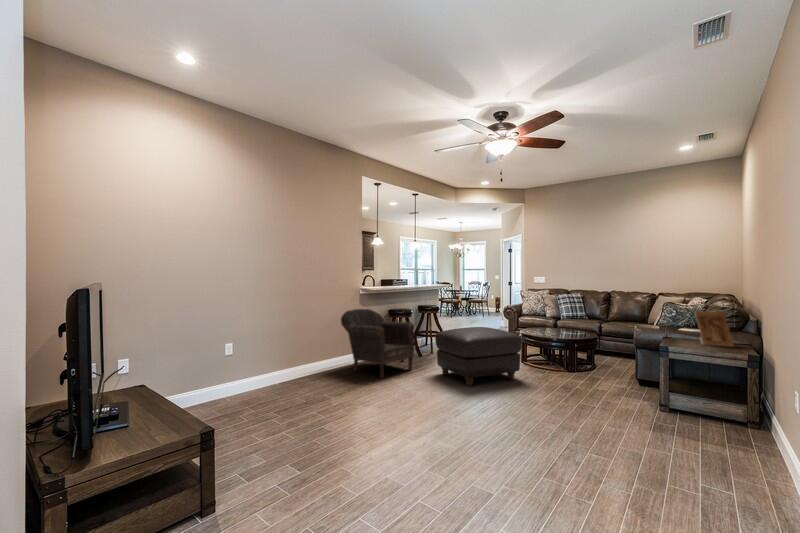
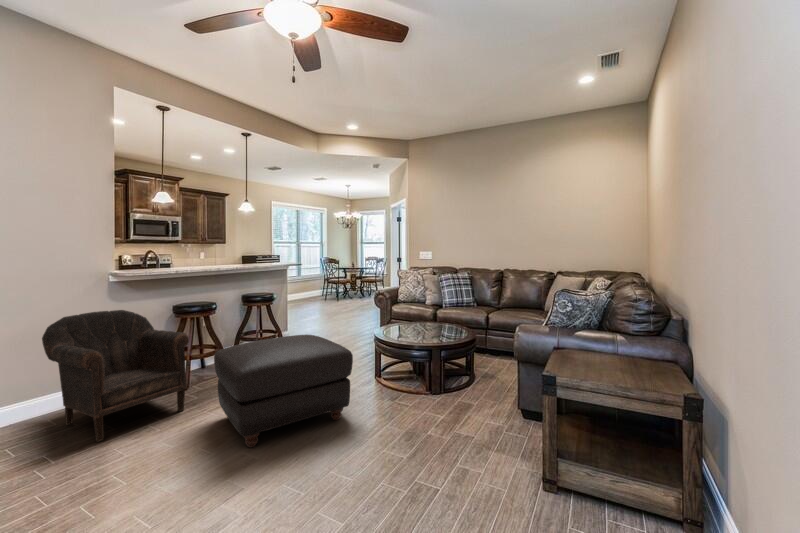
picture frame: present [695,311,734,346] -> none [600,312,656,373]

